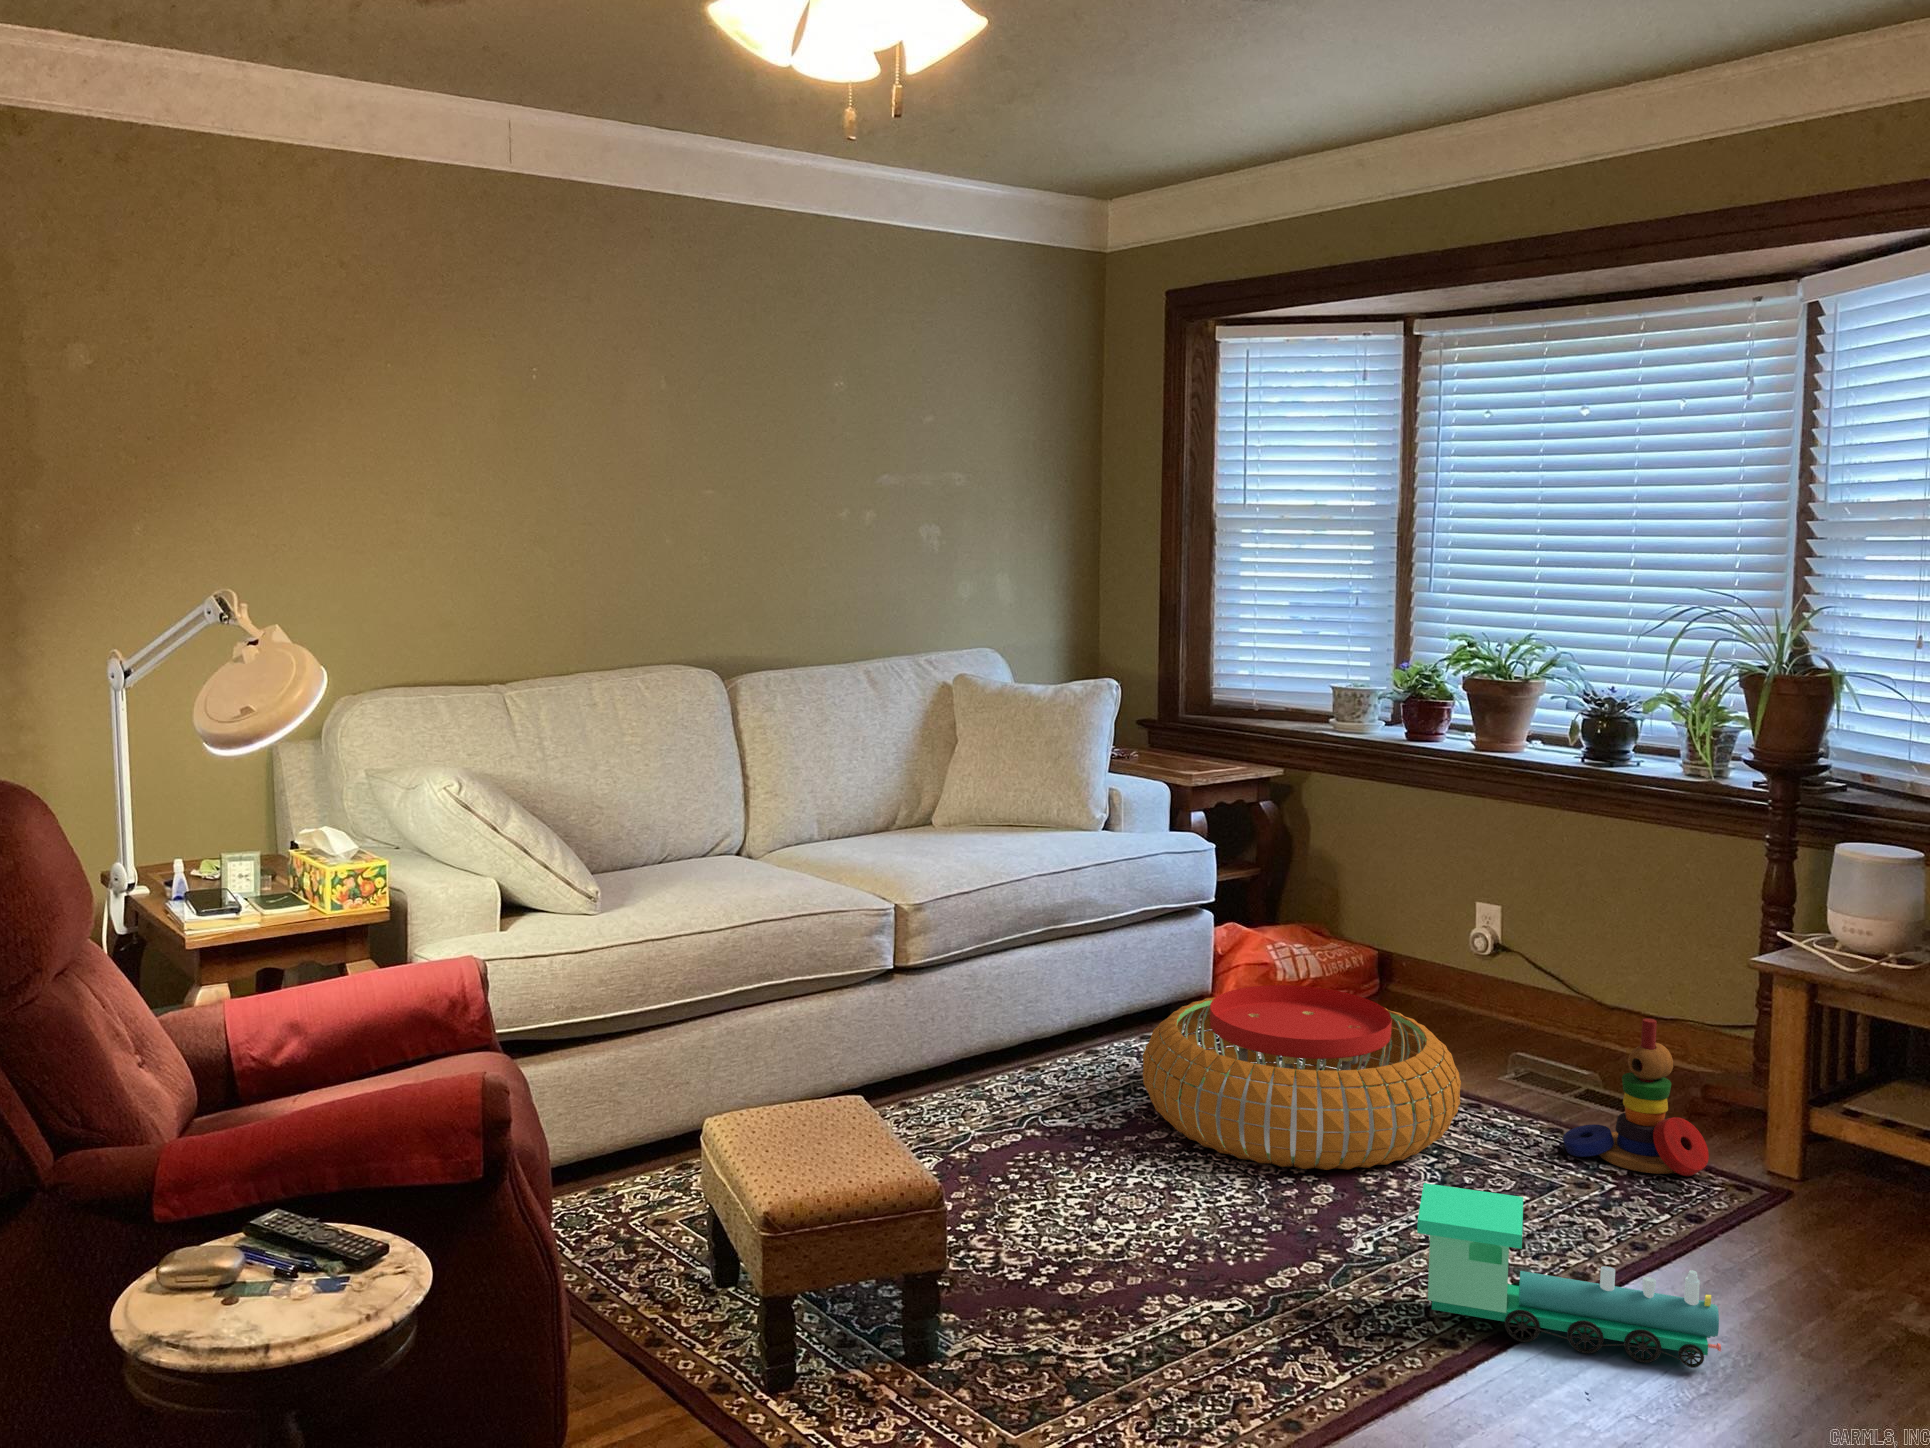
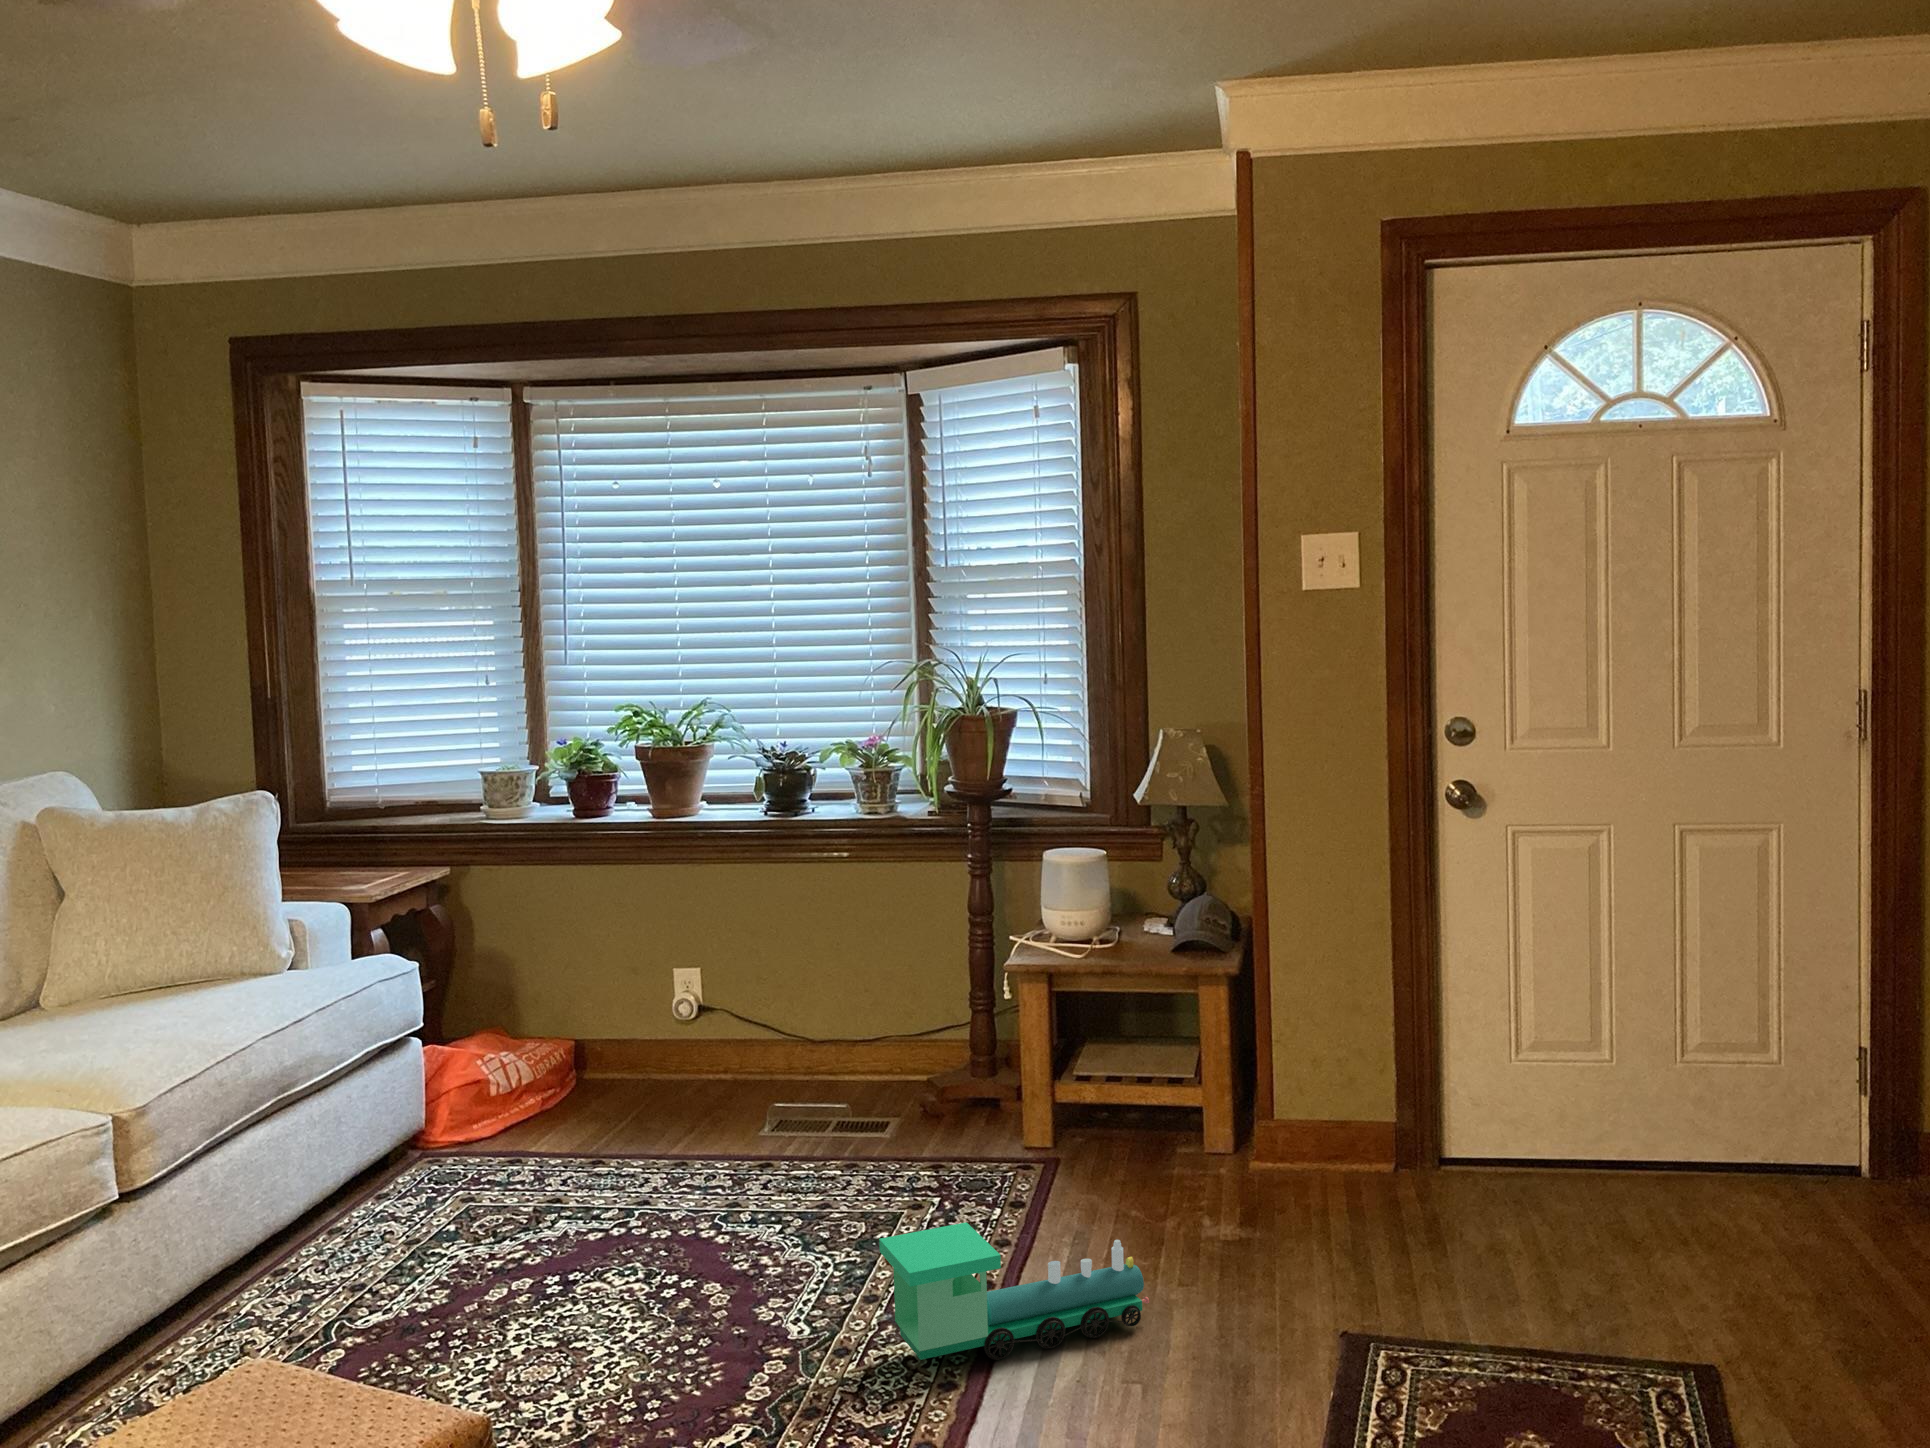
pouf: present [1142,985,1461,1170] -> none [445,1083,790,1289]
stacking toy: present [1563,1018,1709,1176] -> none [873,1037,996,1184]

